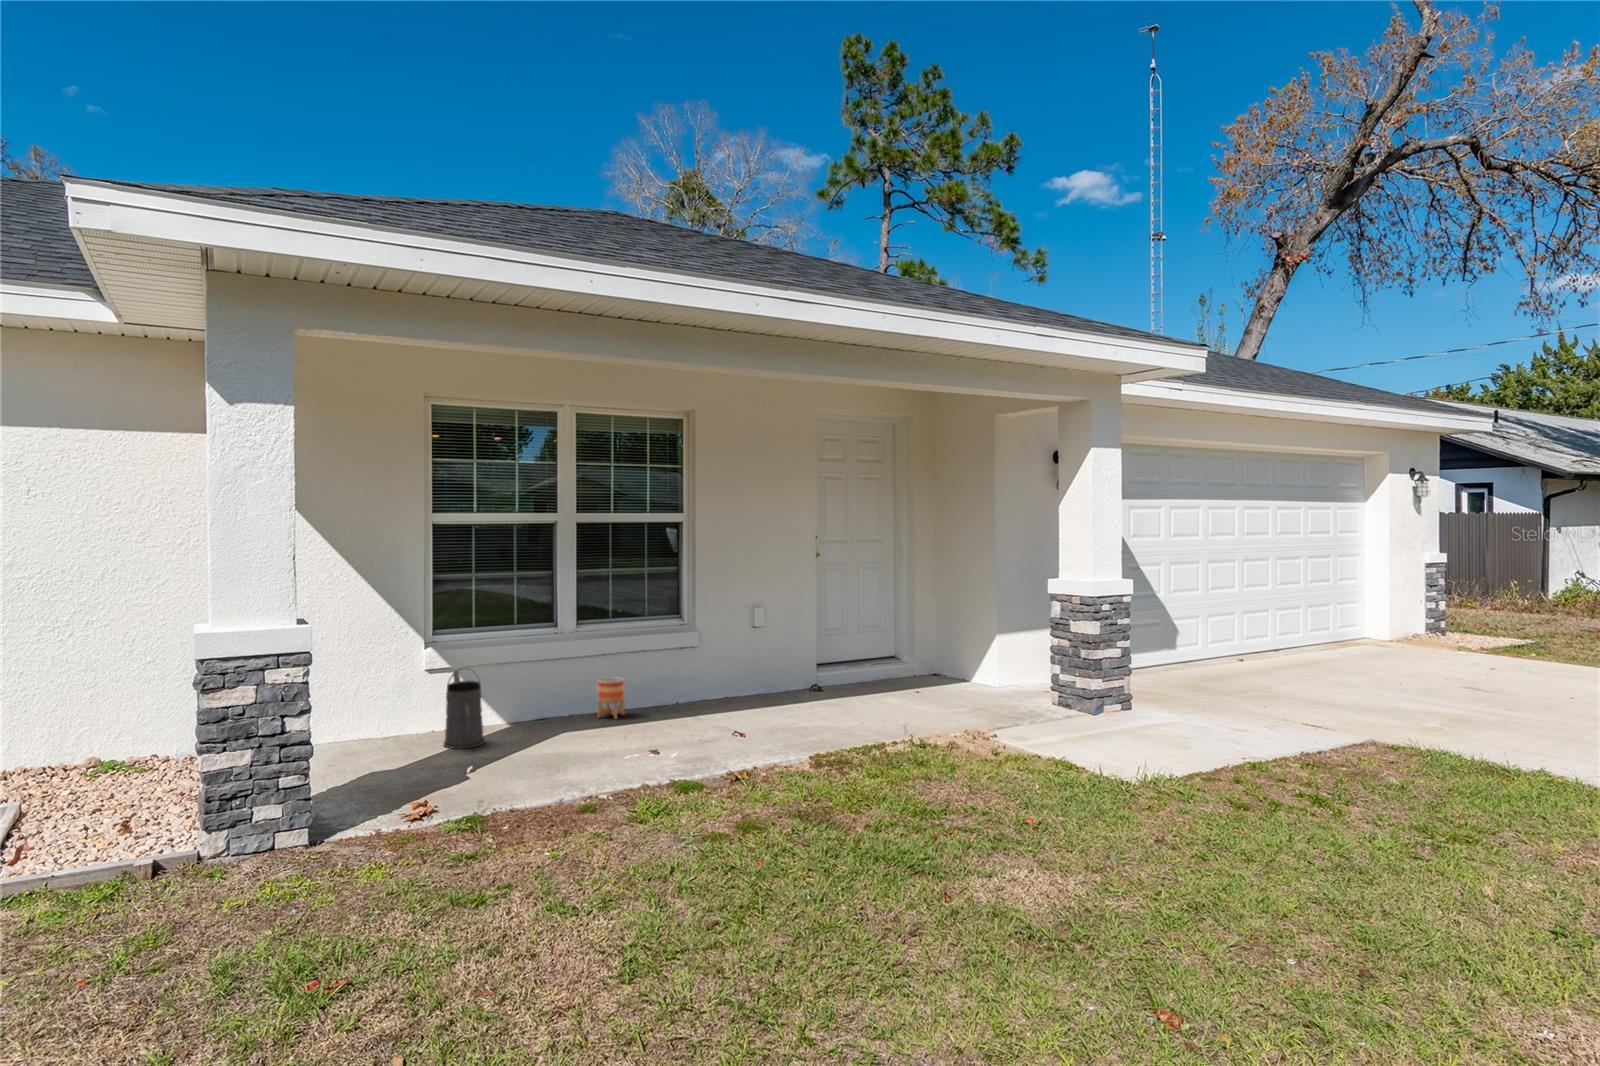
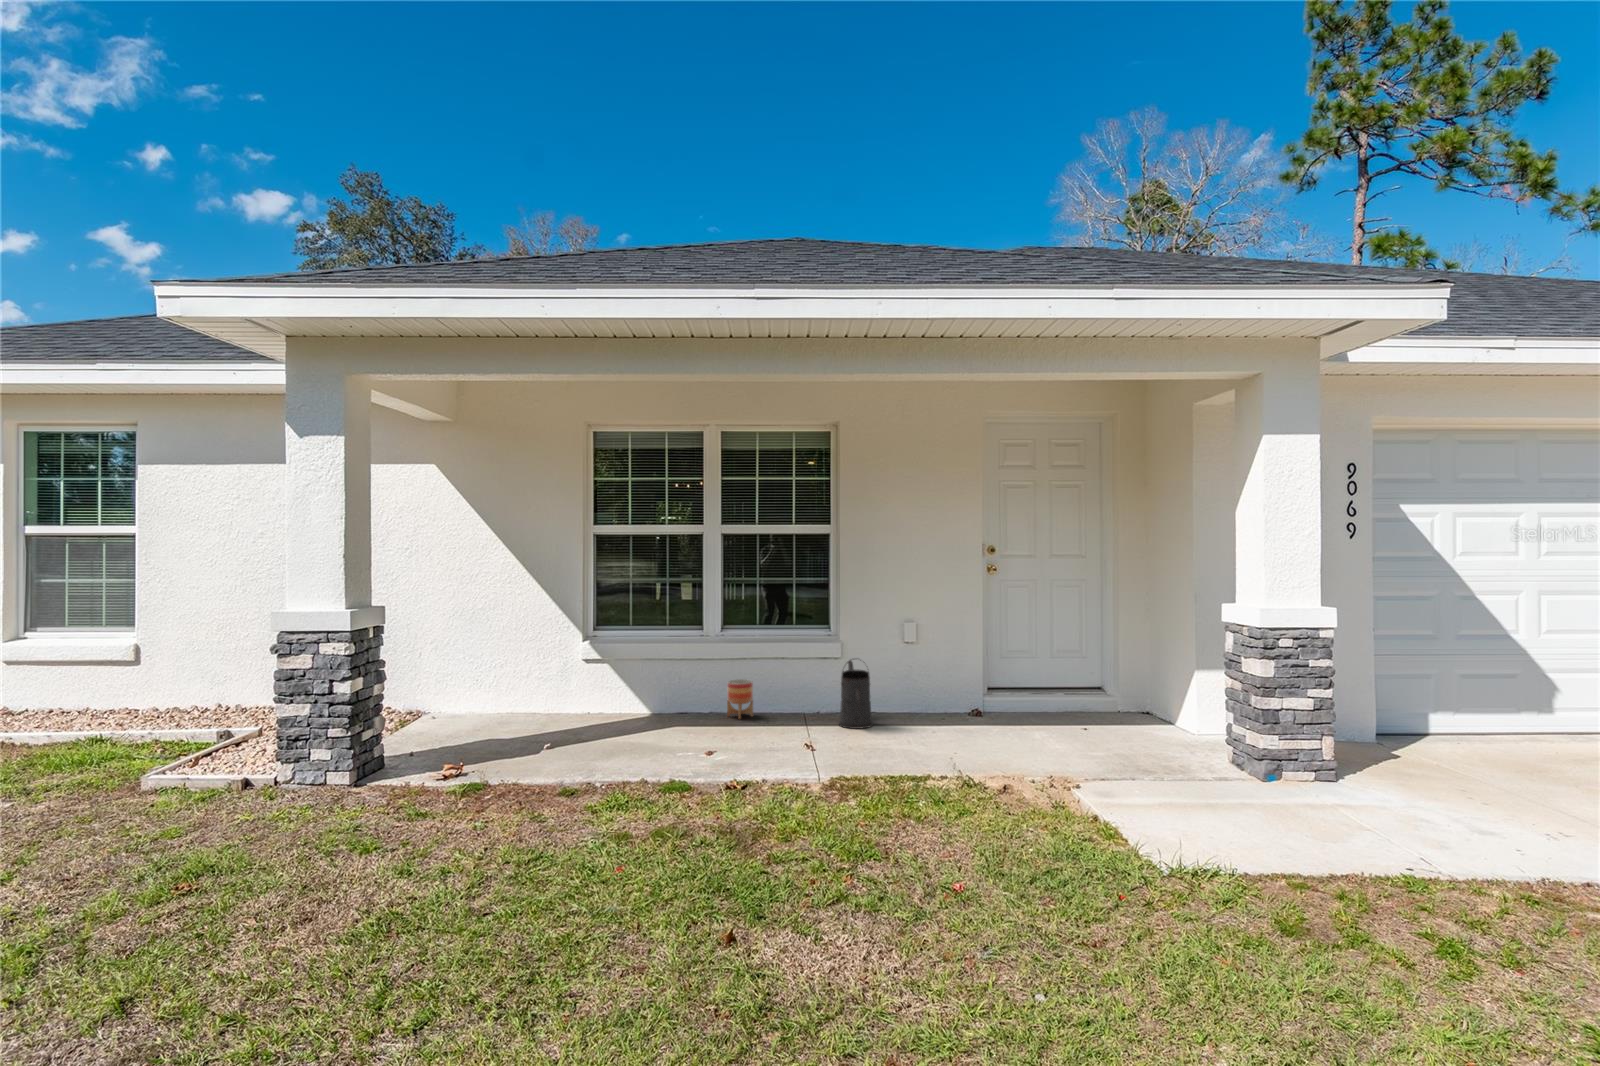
watering can: present [444,668,485,749] -> present [839,659,873,729]

